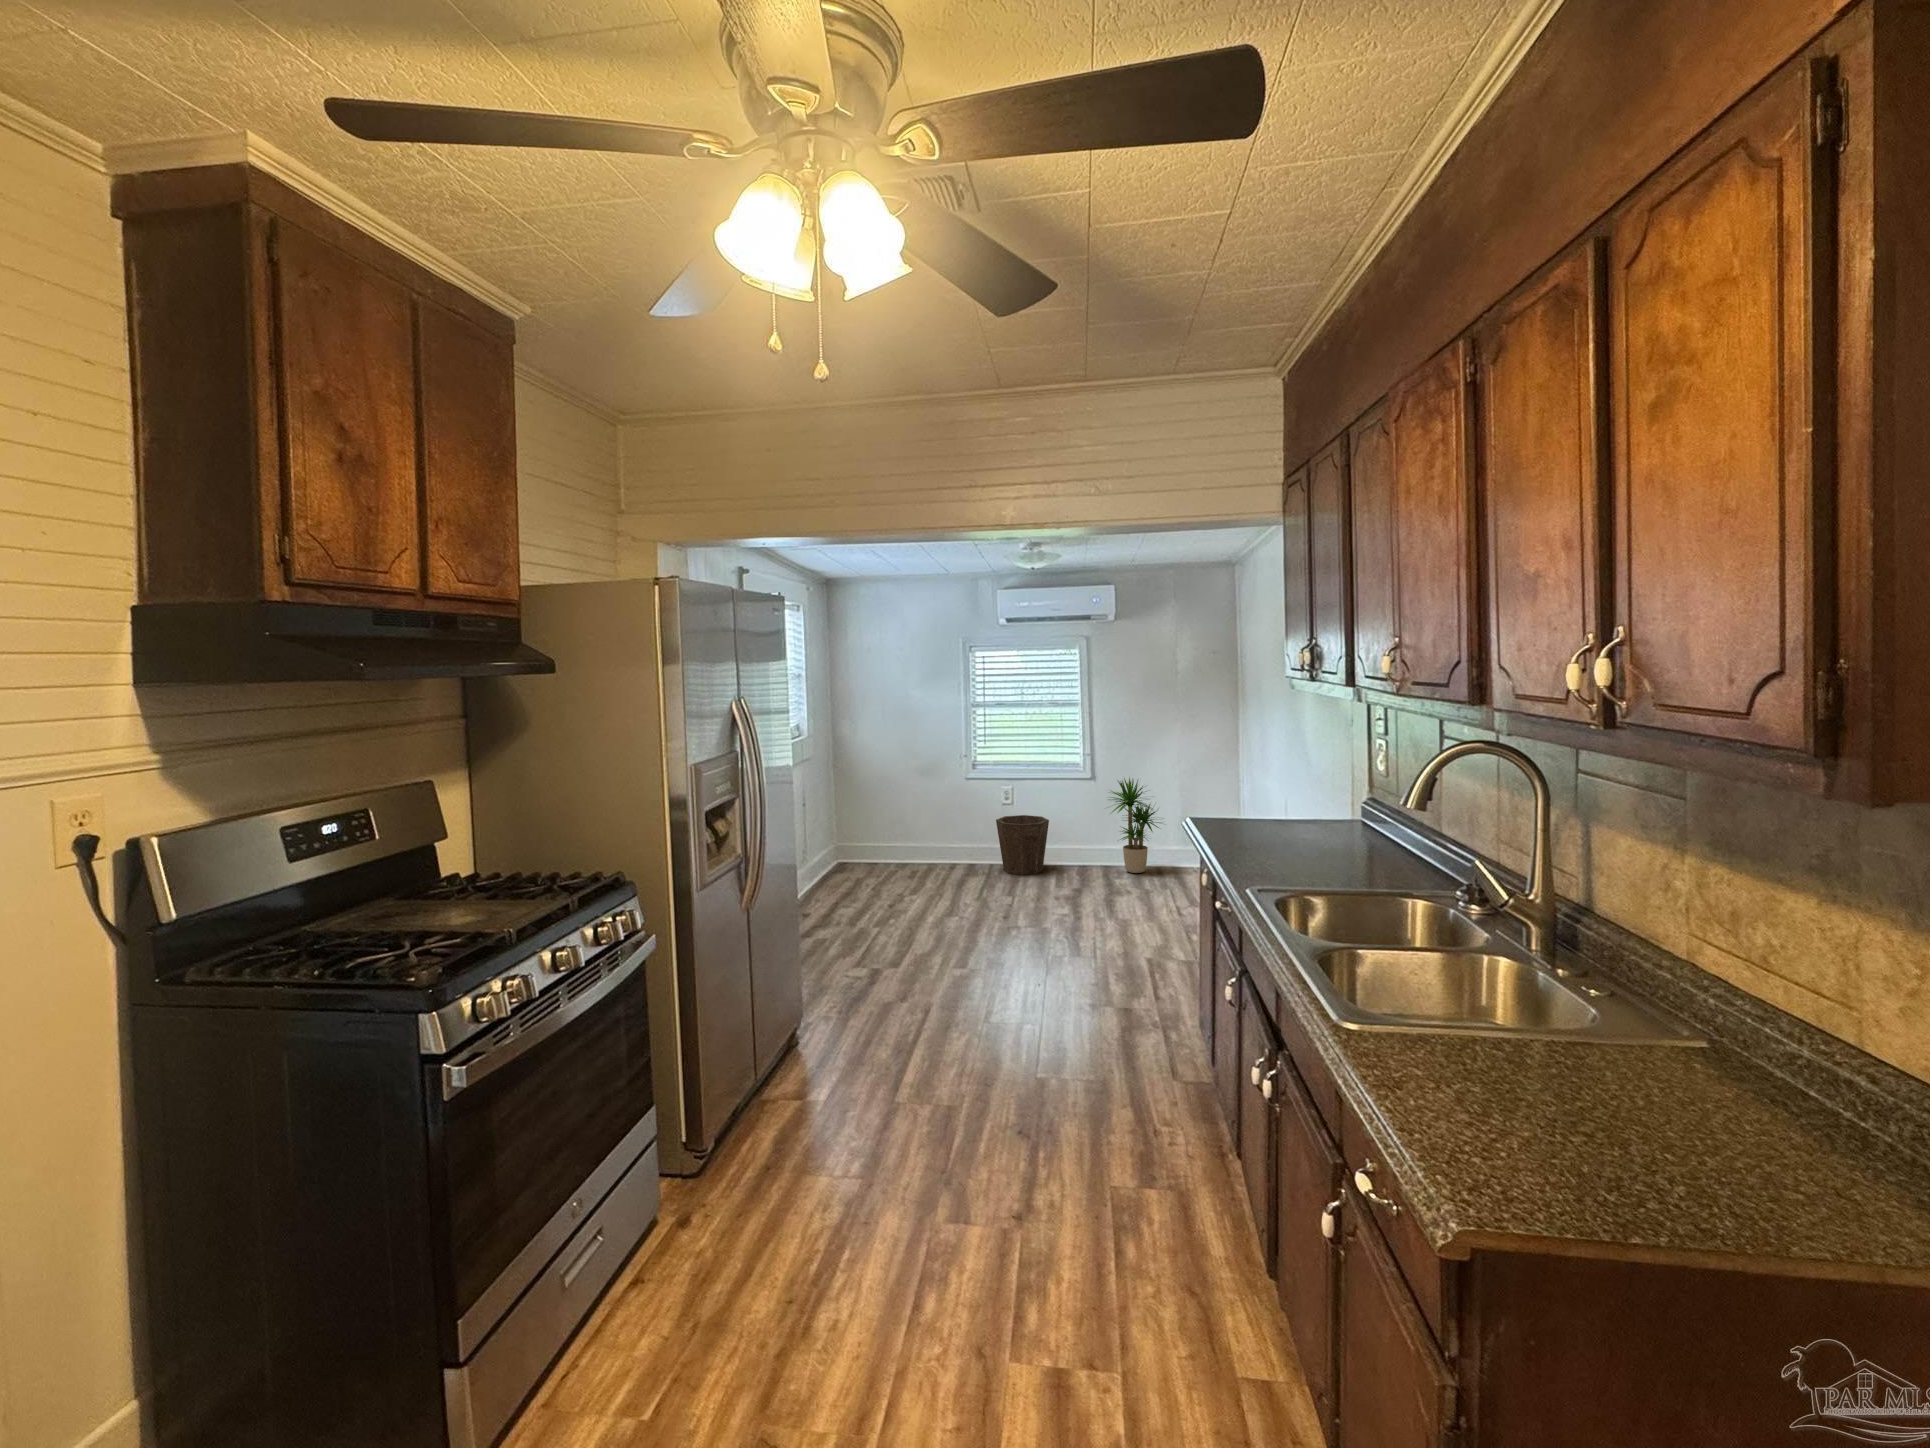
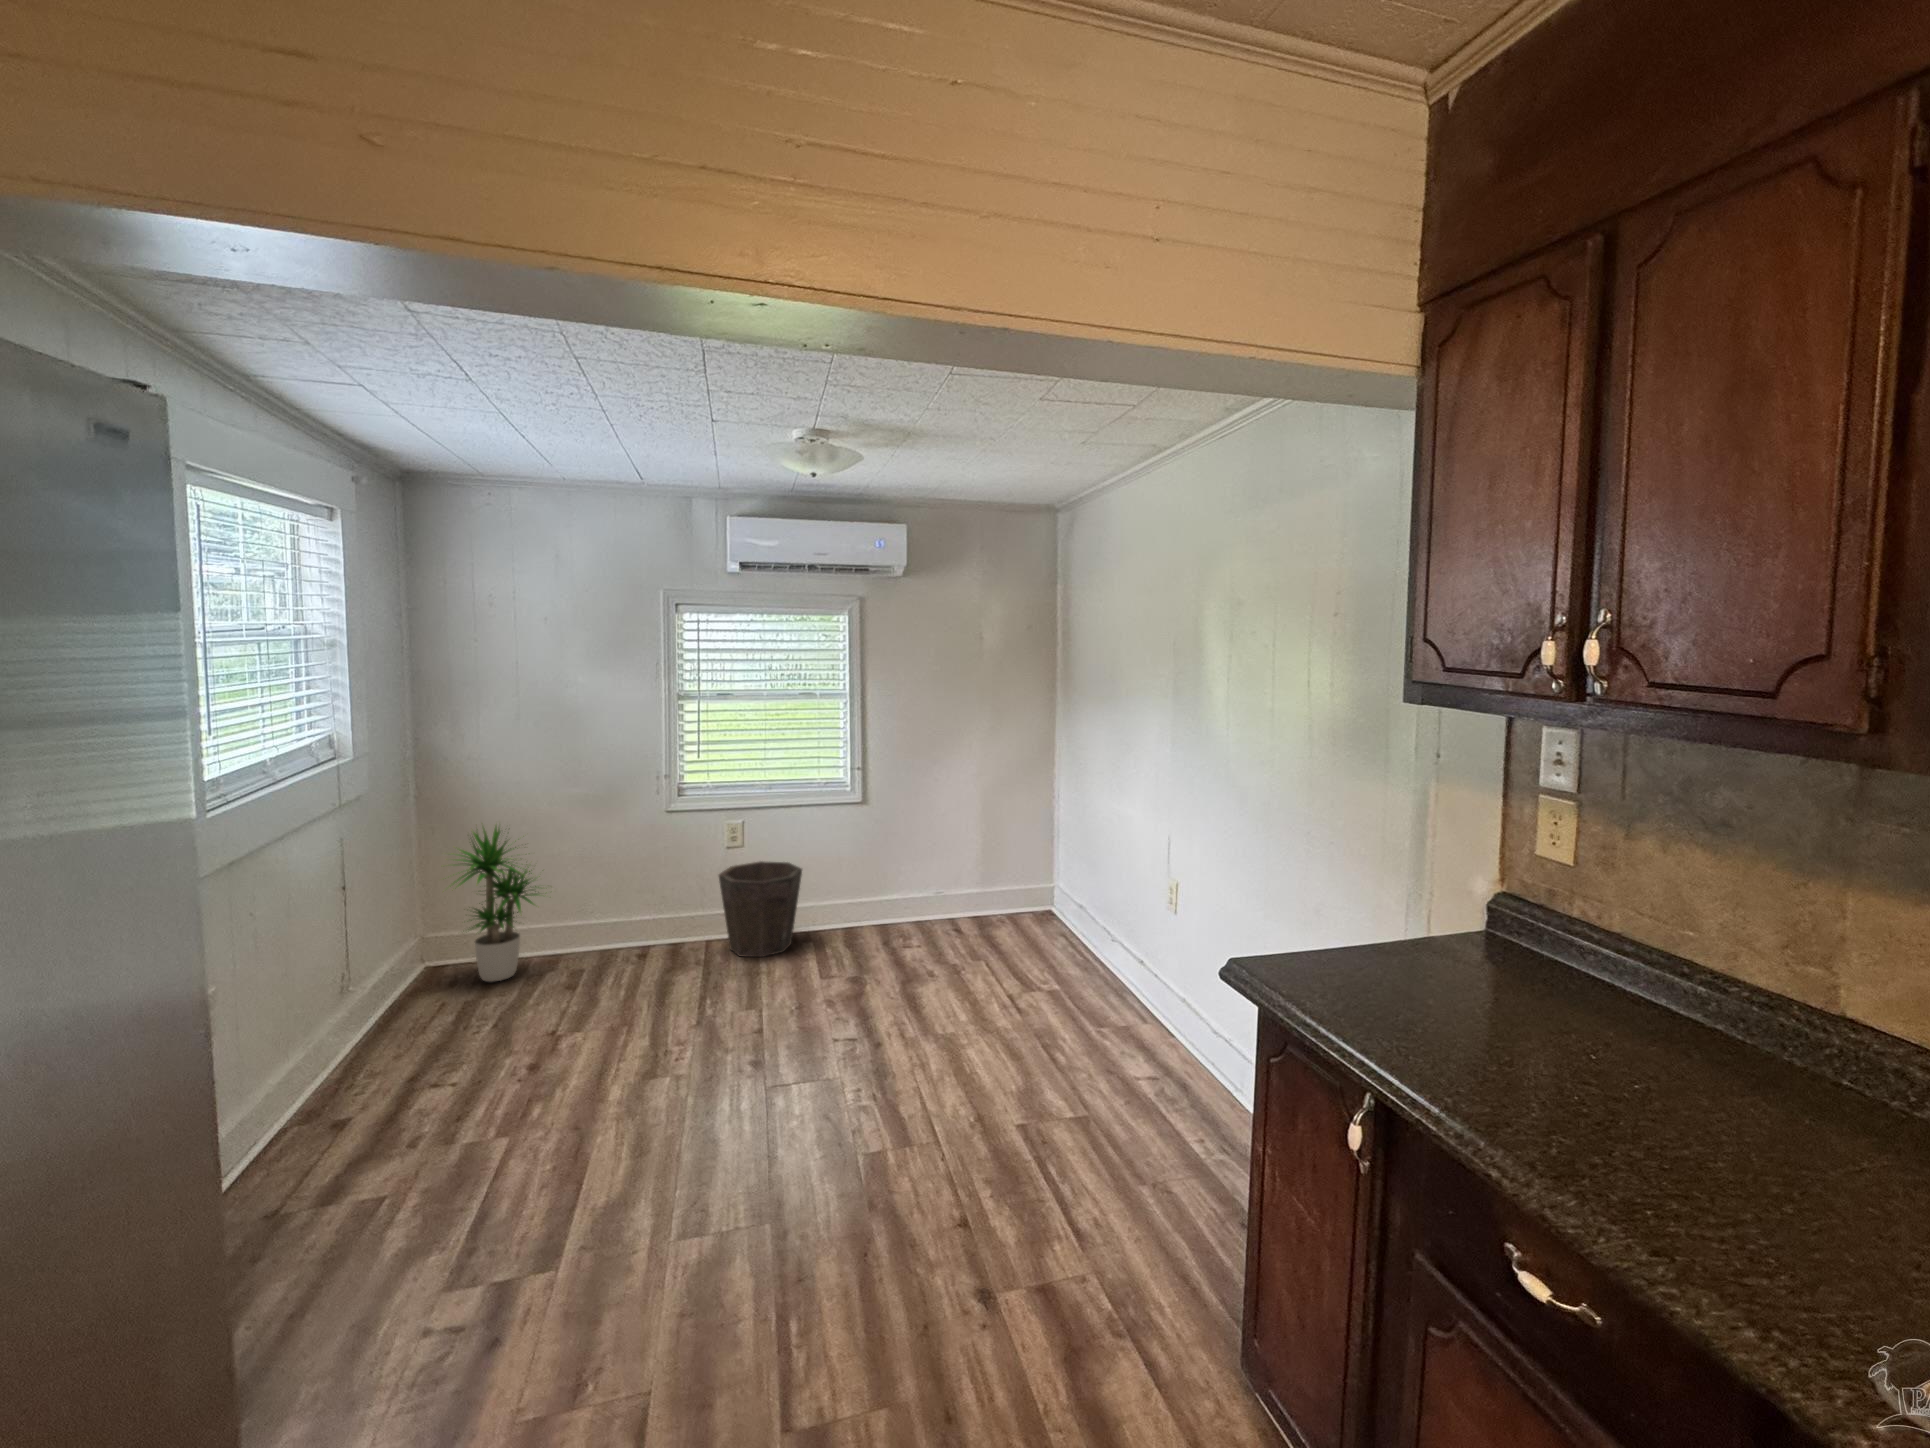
potted plant: present [1110,777,1161,873] -> present [453,826,539,982]

